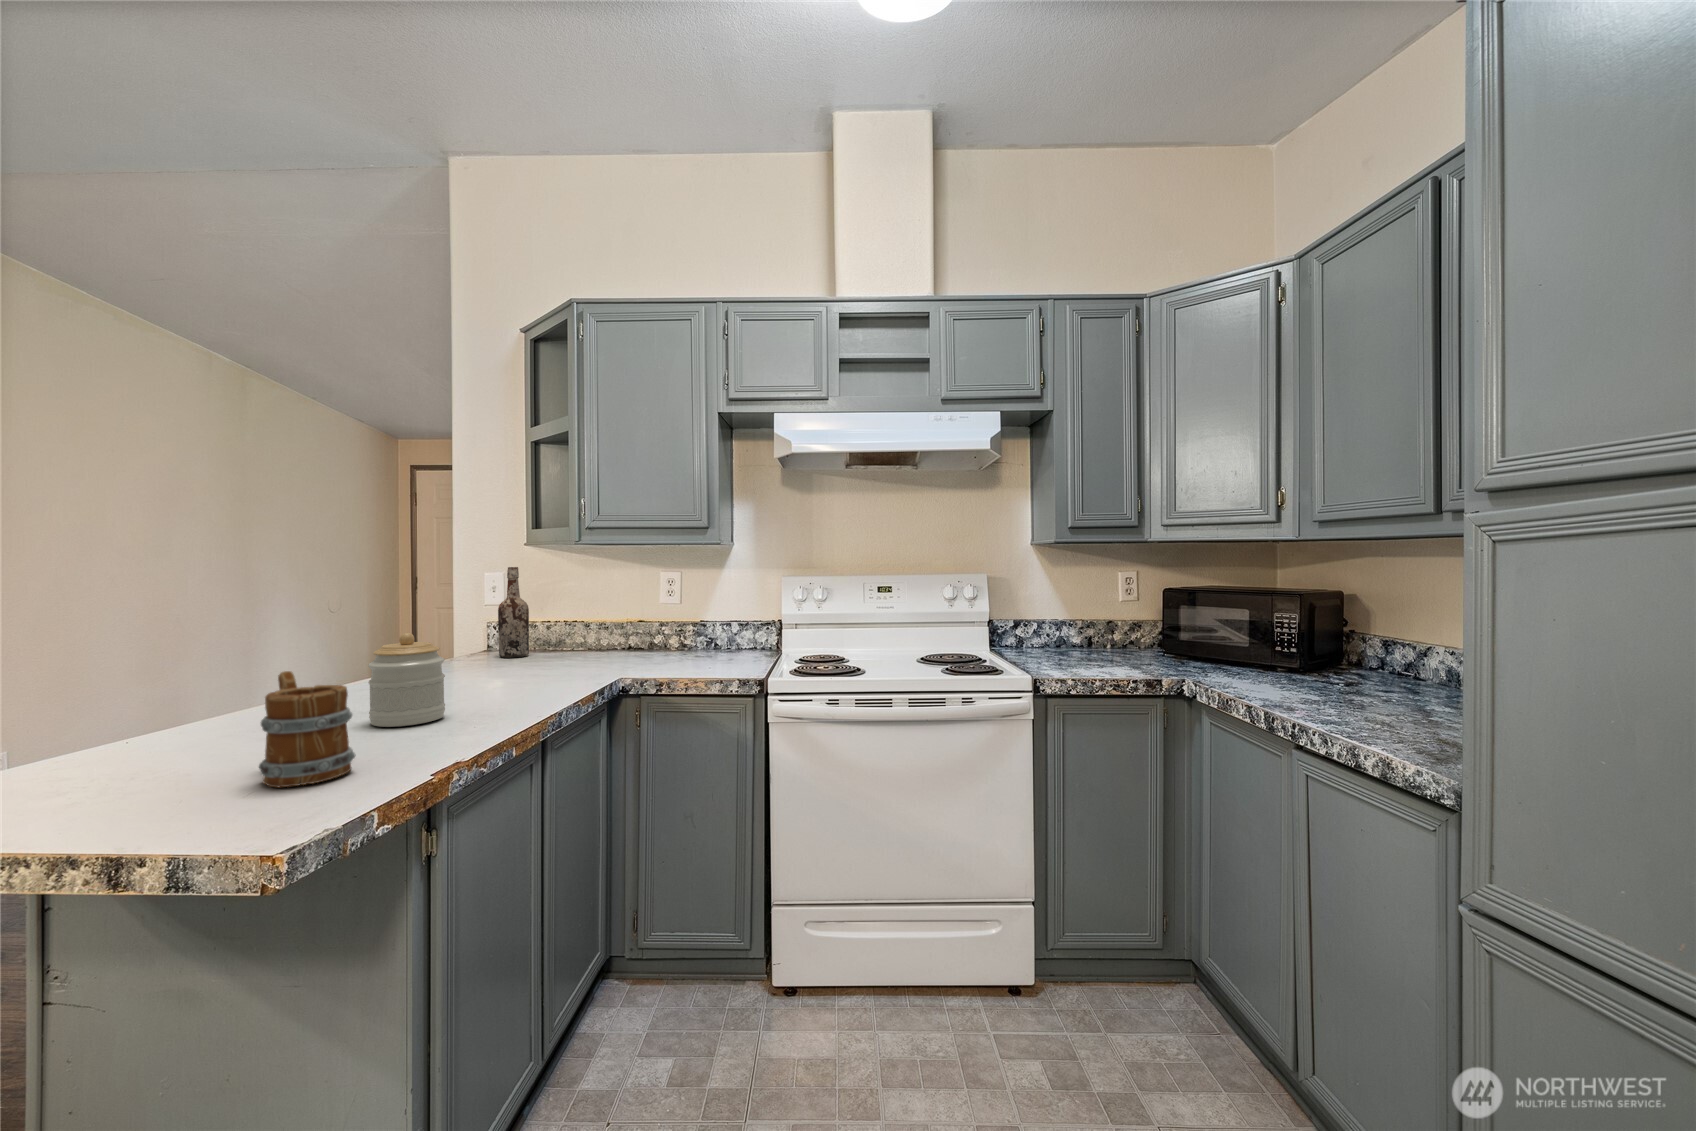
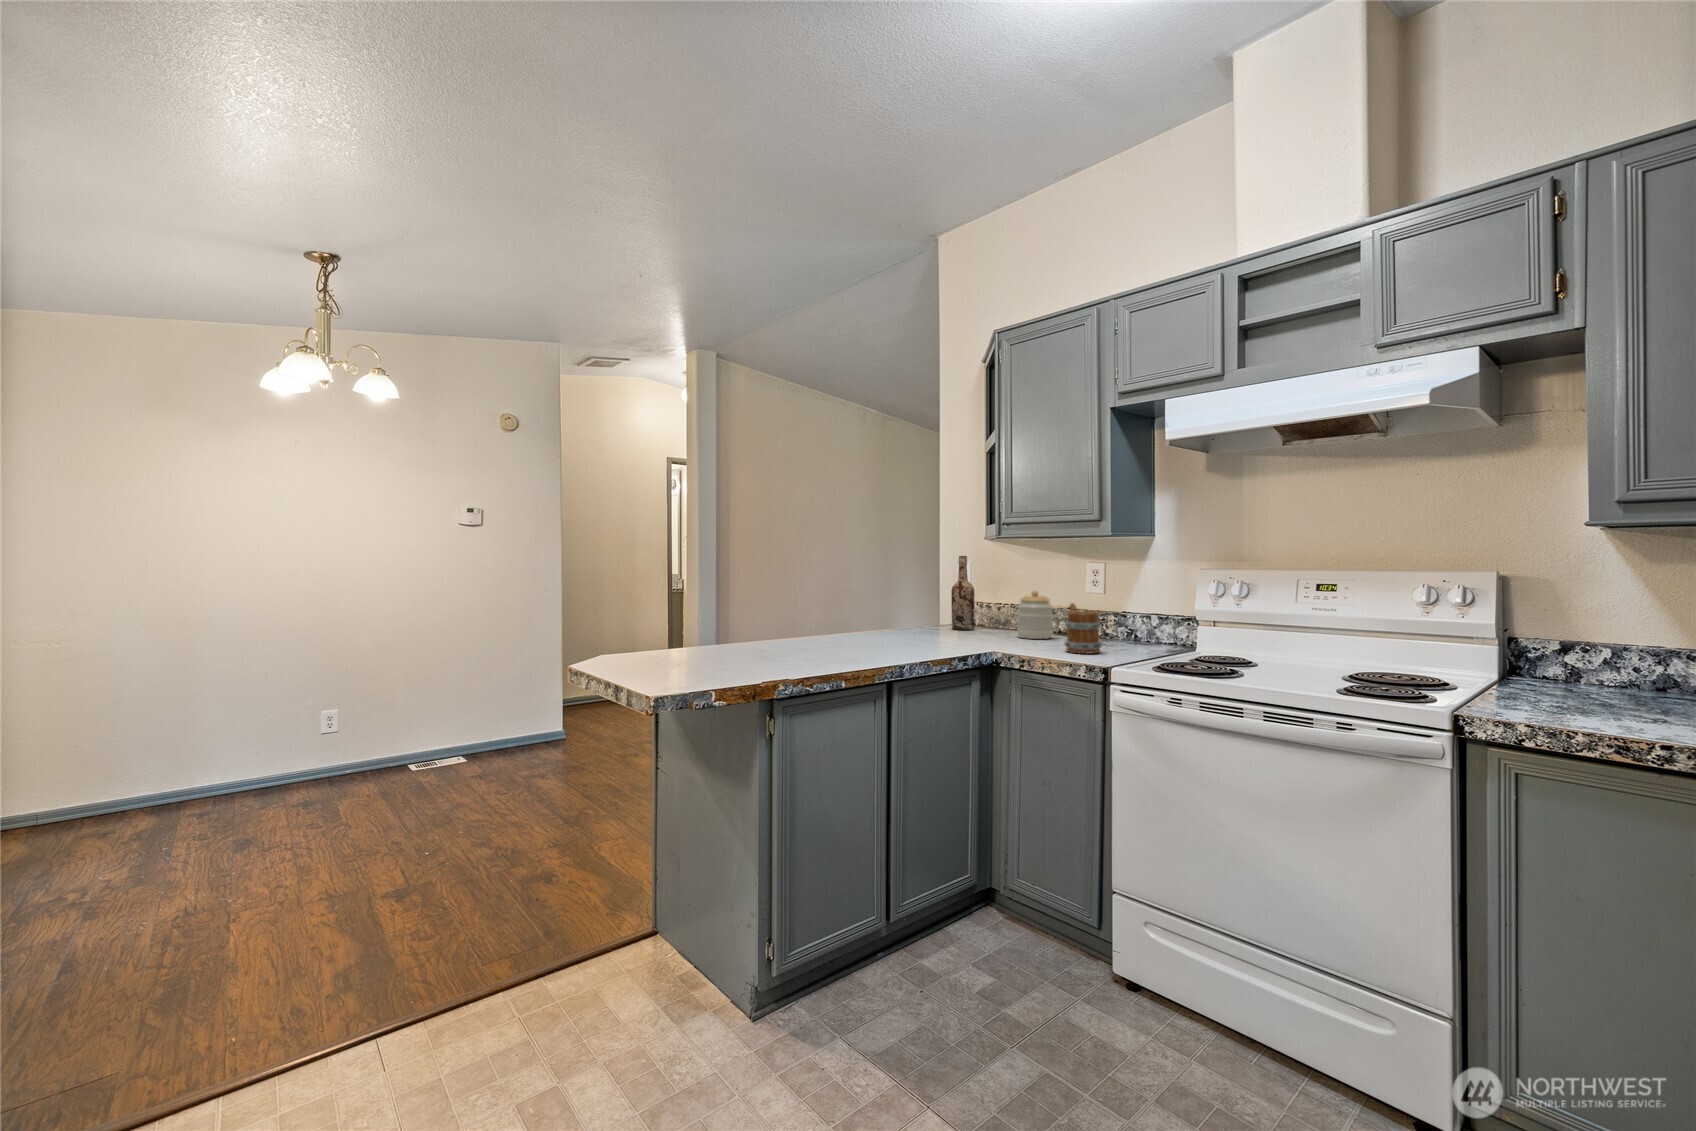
jar: present [368,633,445,727] -> present [1017,591,1053,639]
mug: present [259,671,355,788] -> present [1065,603,1102,654]

